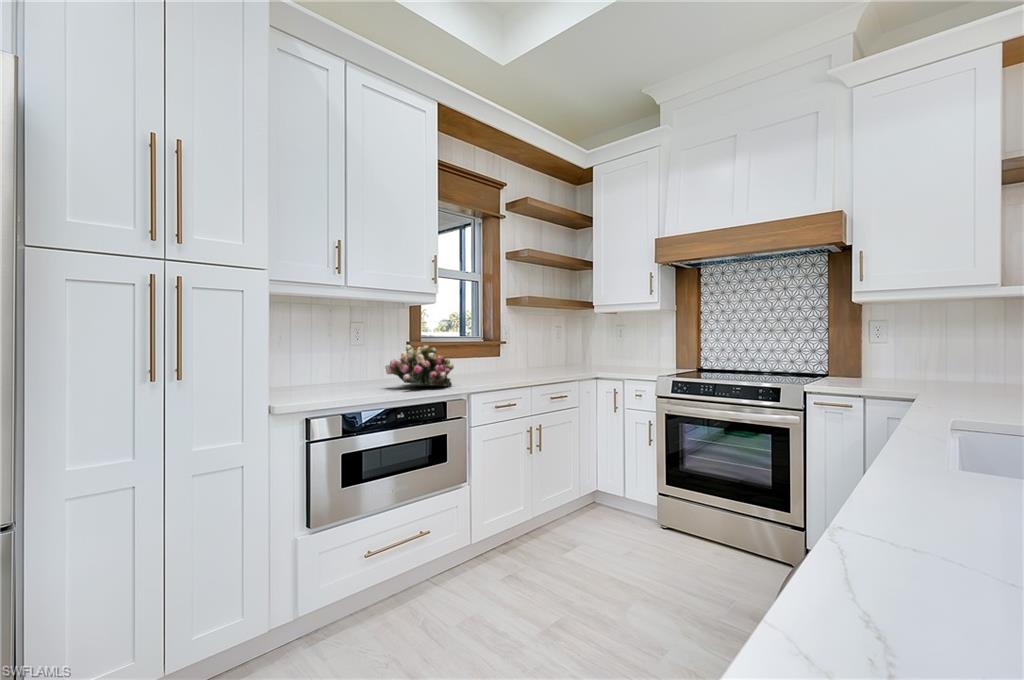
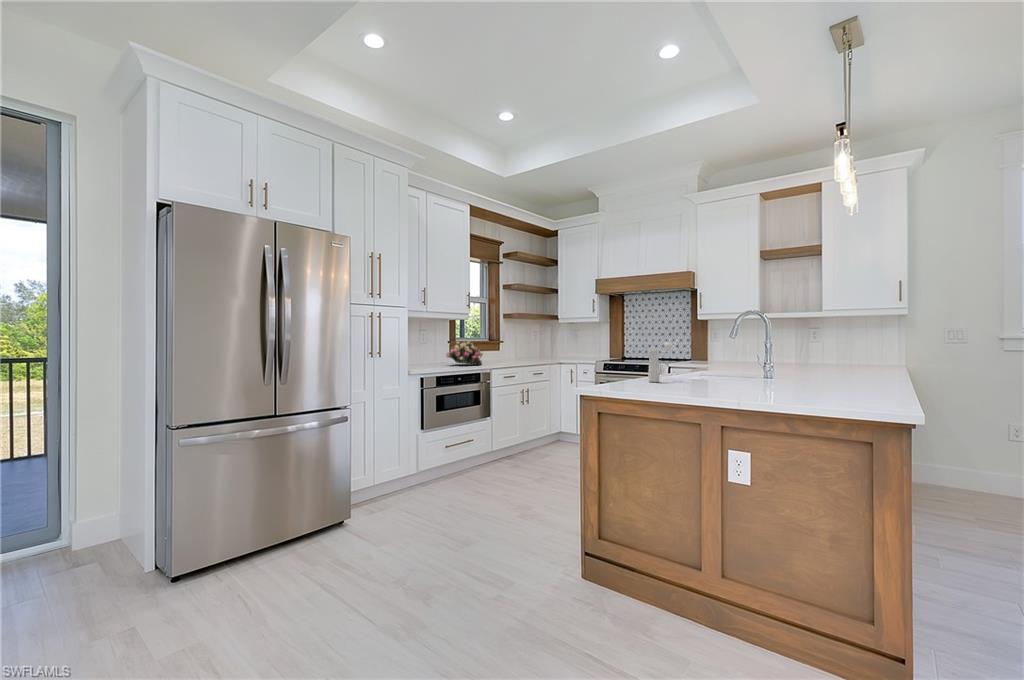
pepper mill: none [886,368,970,521] -> present [648,342,672,382]

